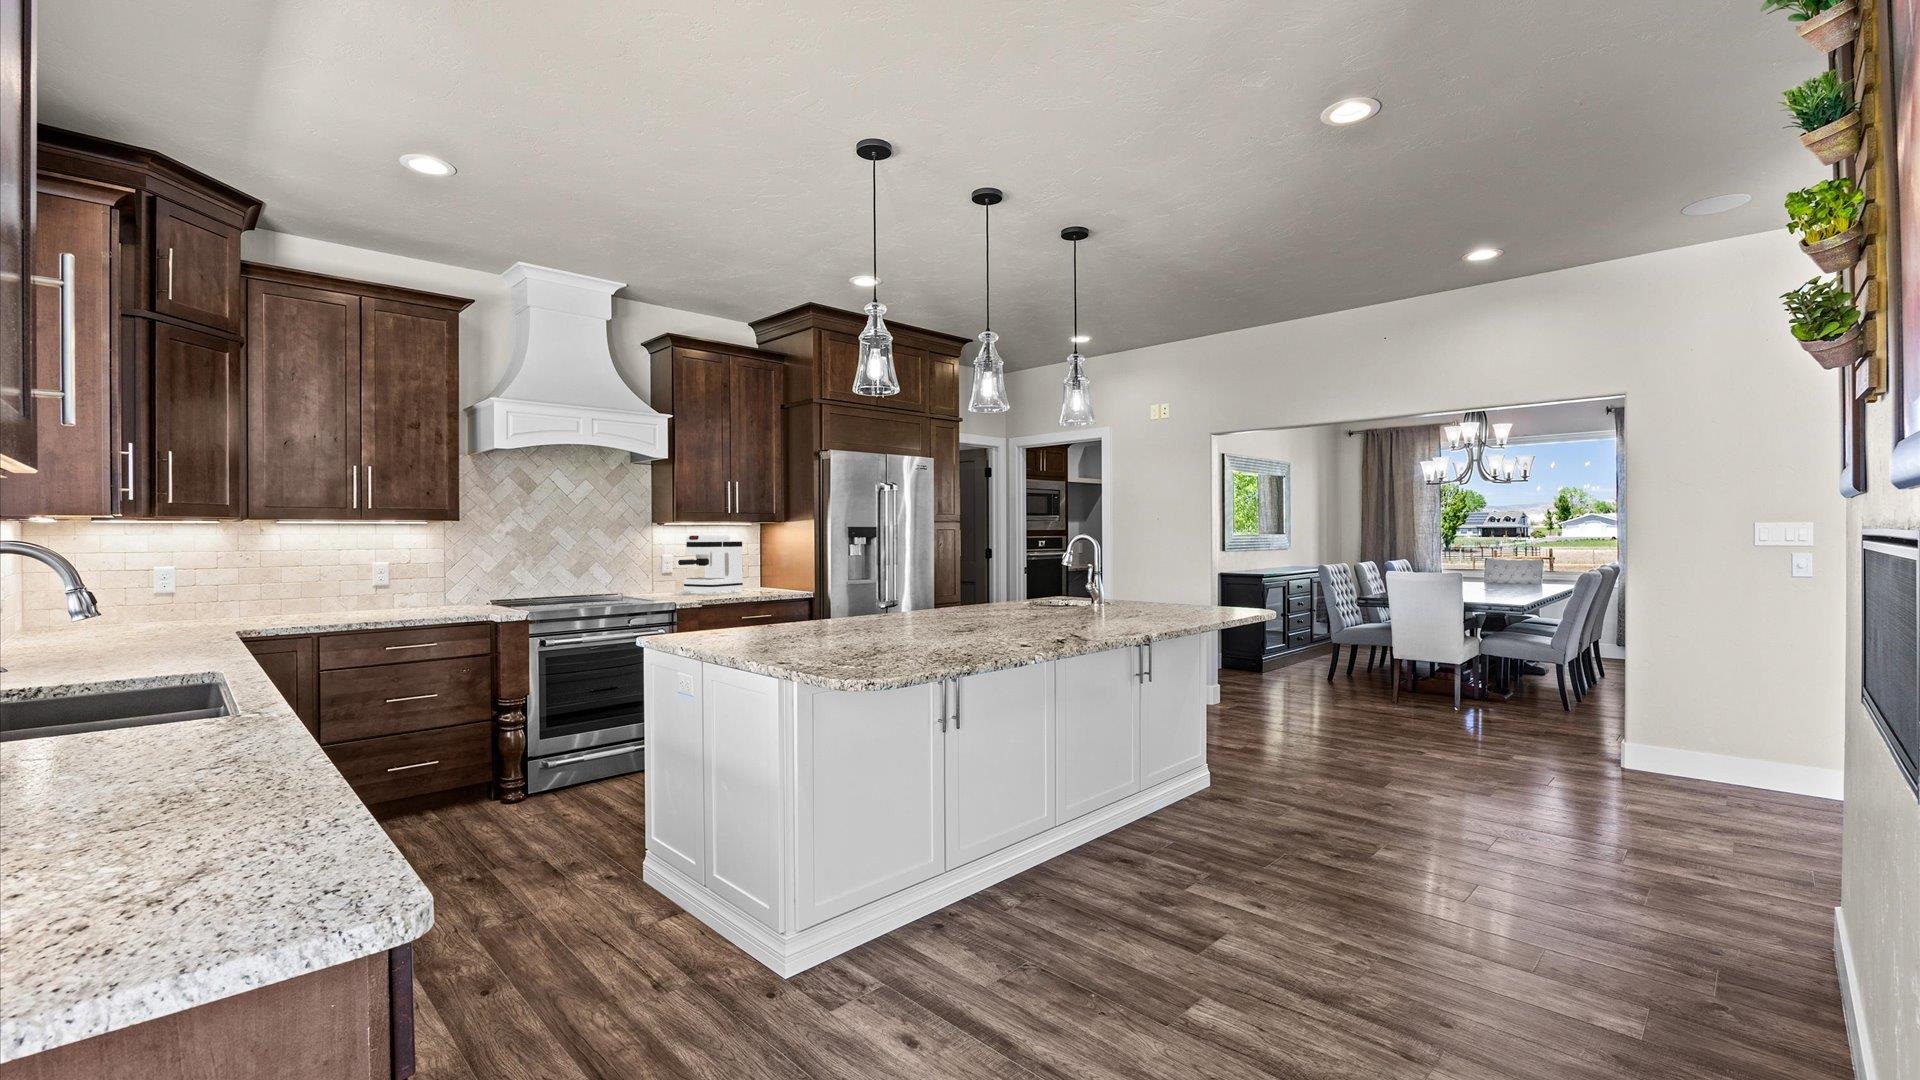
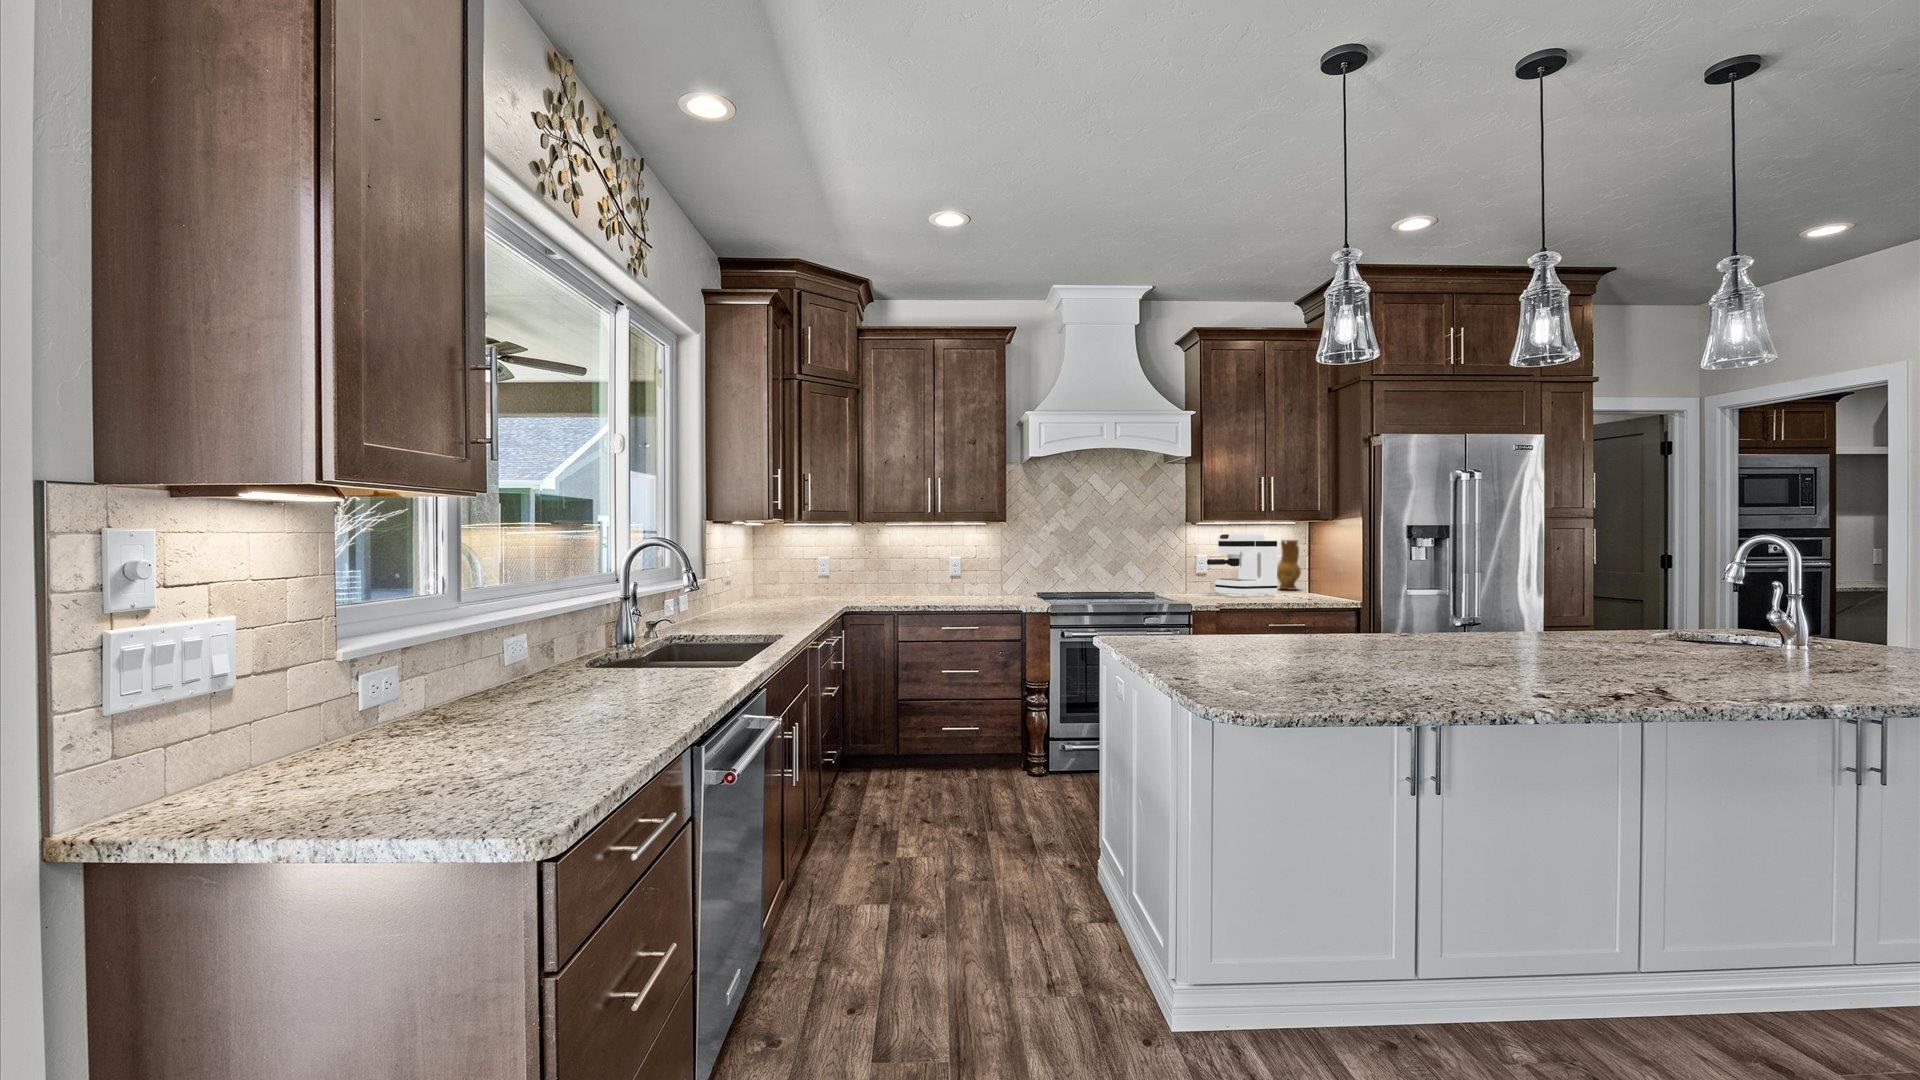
ceramic jug: none [734,540,757,586] -> present [1277,540,1301,590]

